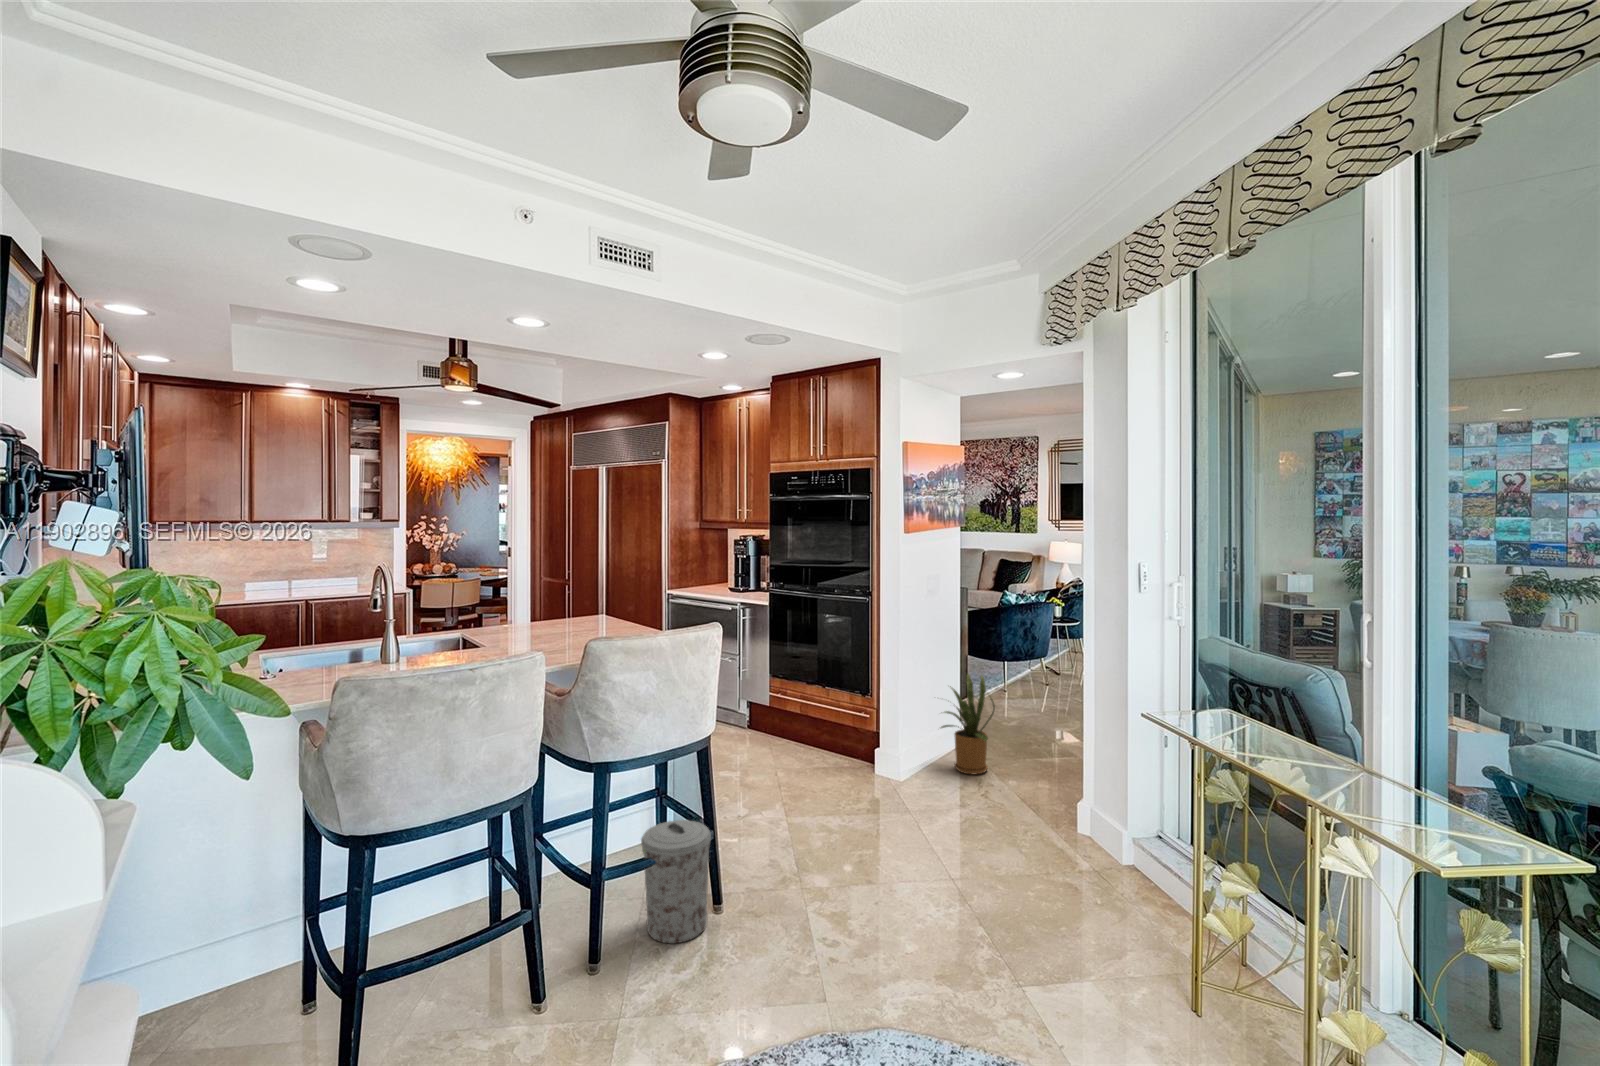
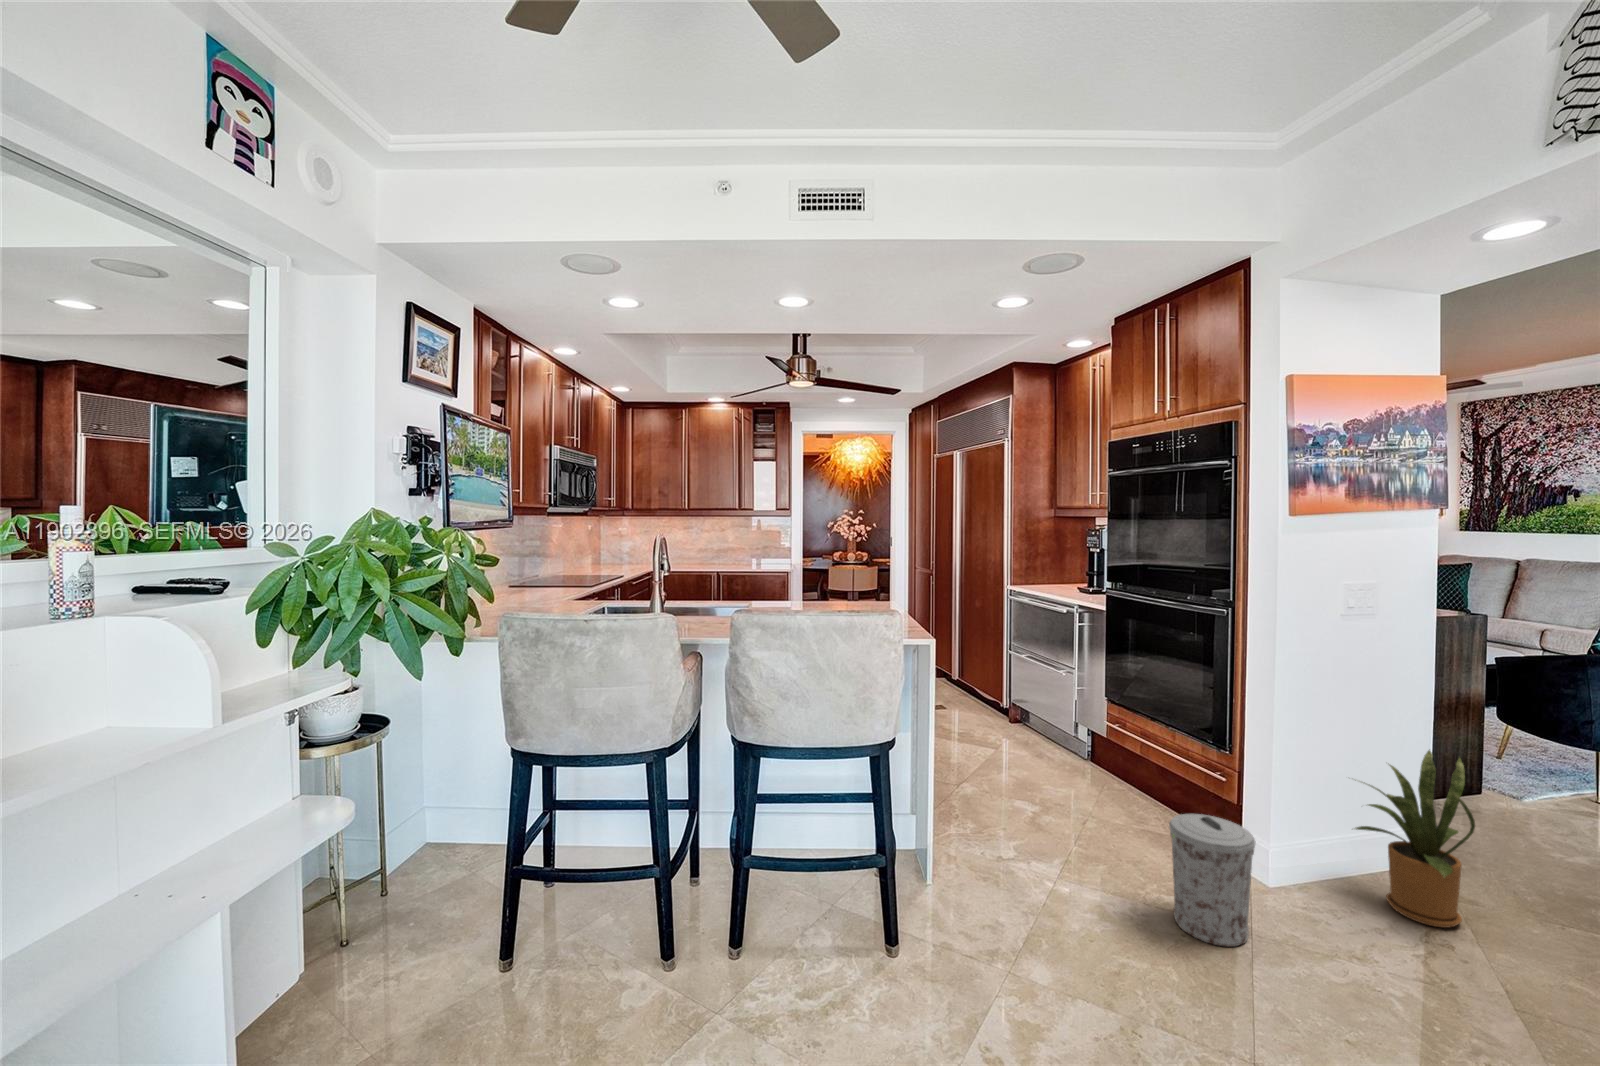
trash can: present [641,820,711,943] -> present [1169,814,1255,947]

